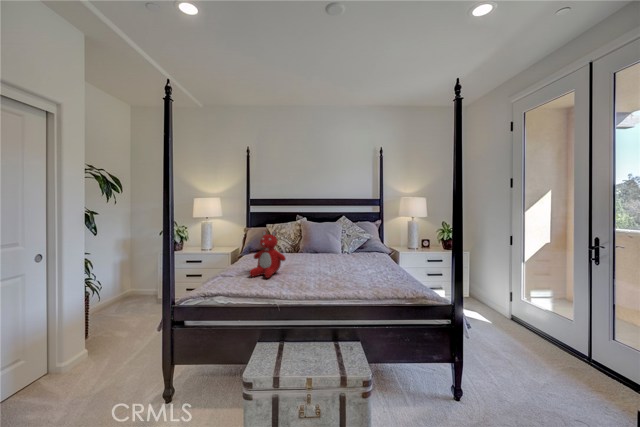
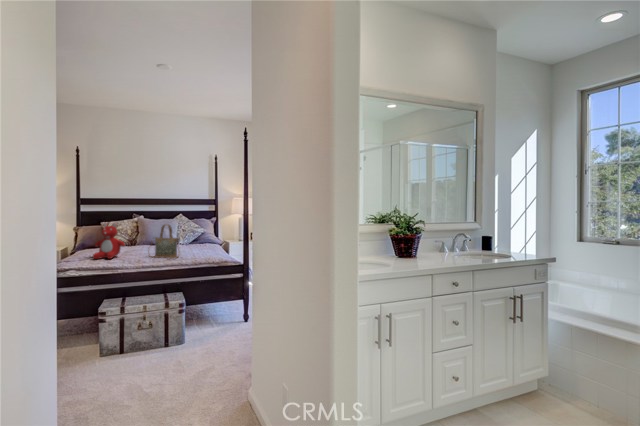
handbag: none [312,235,353,286] -> present [154,225,178,259]

